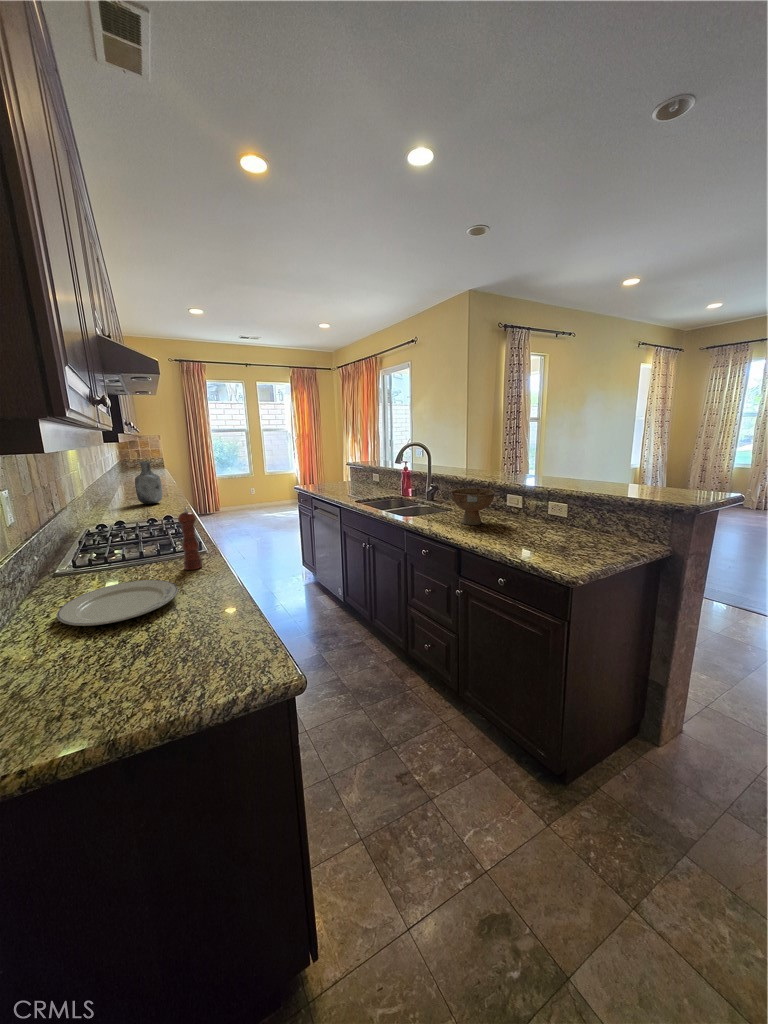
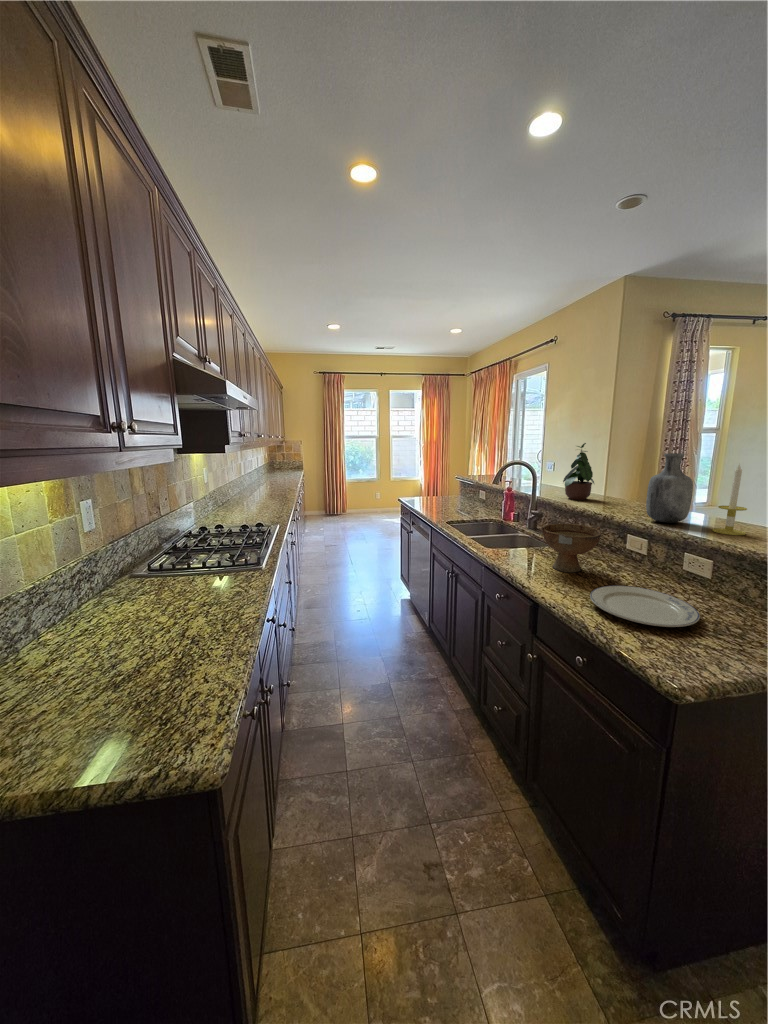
potted plant: none [446,426,474,474] -> present [563,443,594,500]
candle: none [562,435,581,486] -> present [712,464,747,535]
vase: present [135,461,162,504] -> present [646,453,693,523]
pepper mill: present [178,508,202,570] -> none [224,527,246,589]
plate: present [57,580,178,626] -> present [590,586,700,627]

